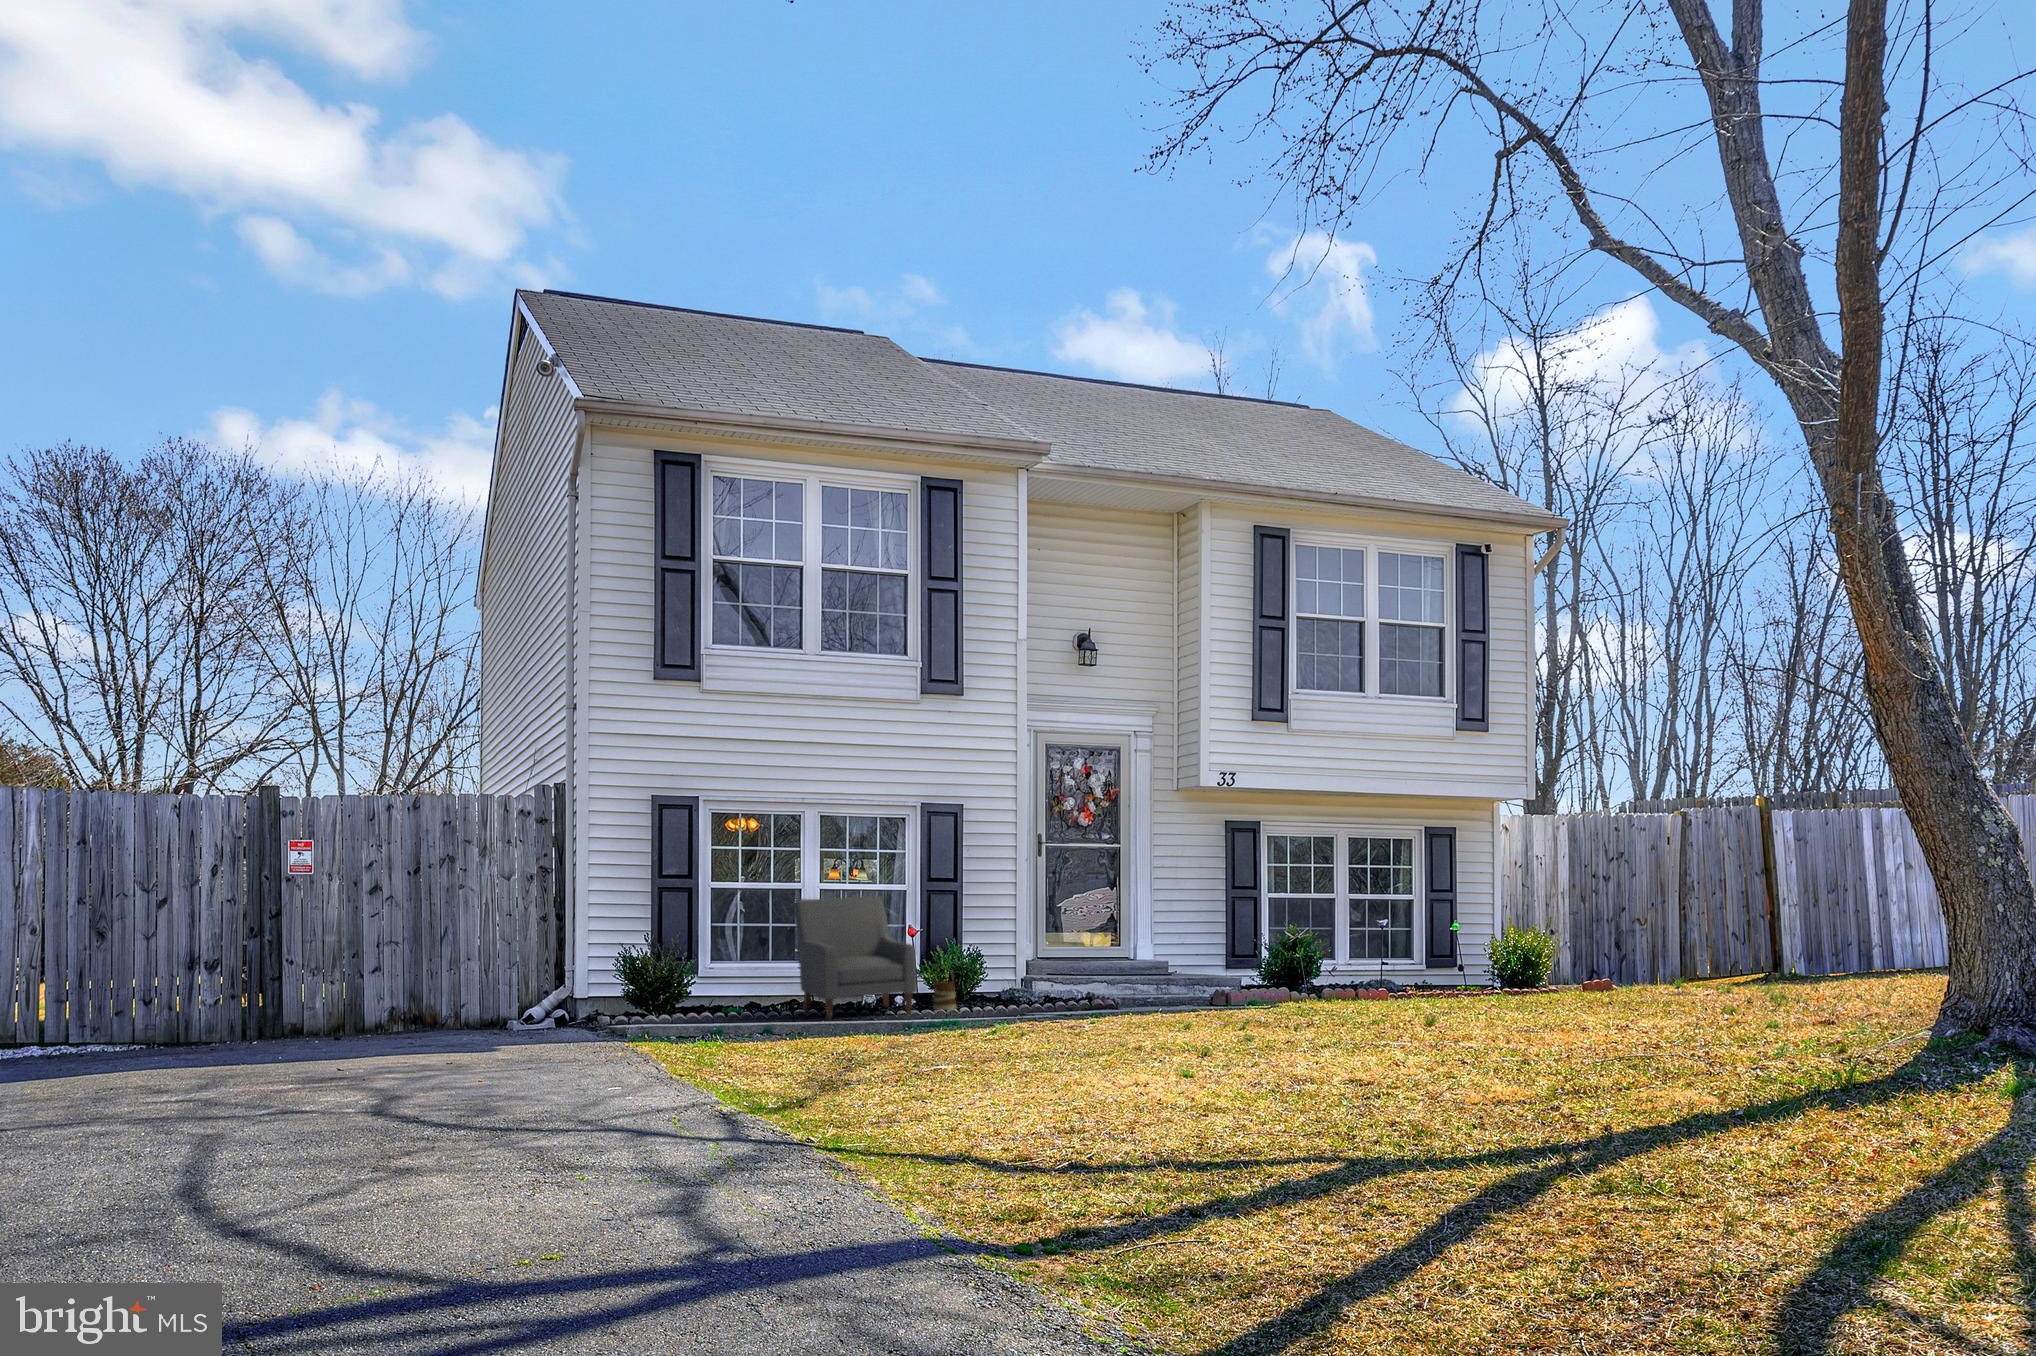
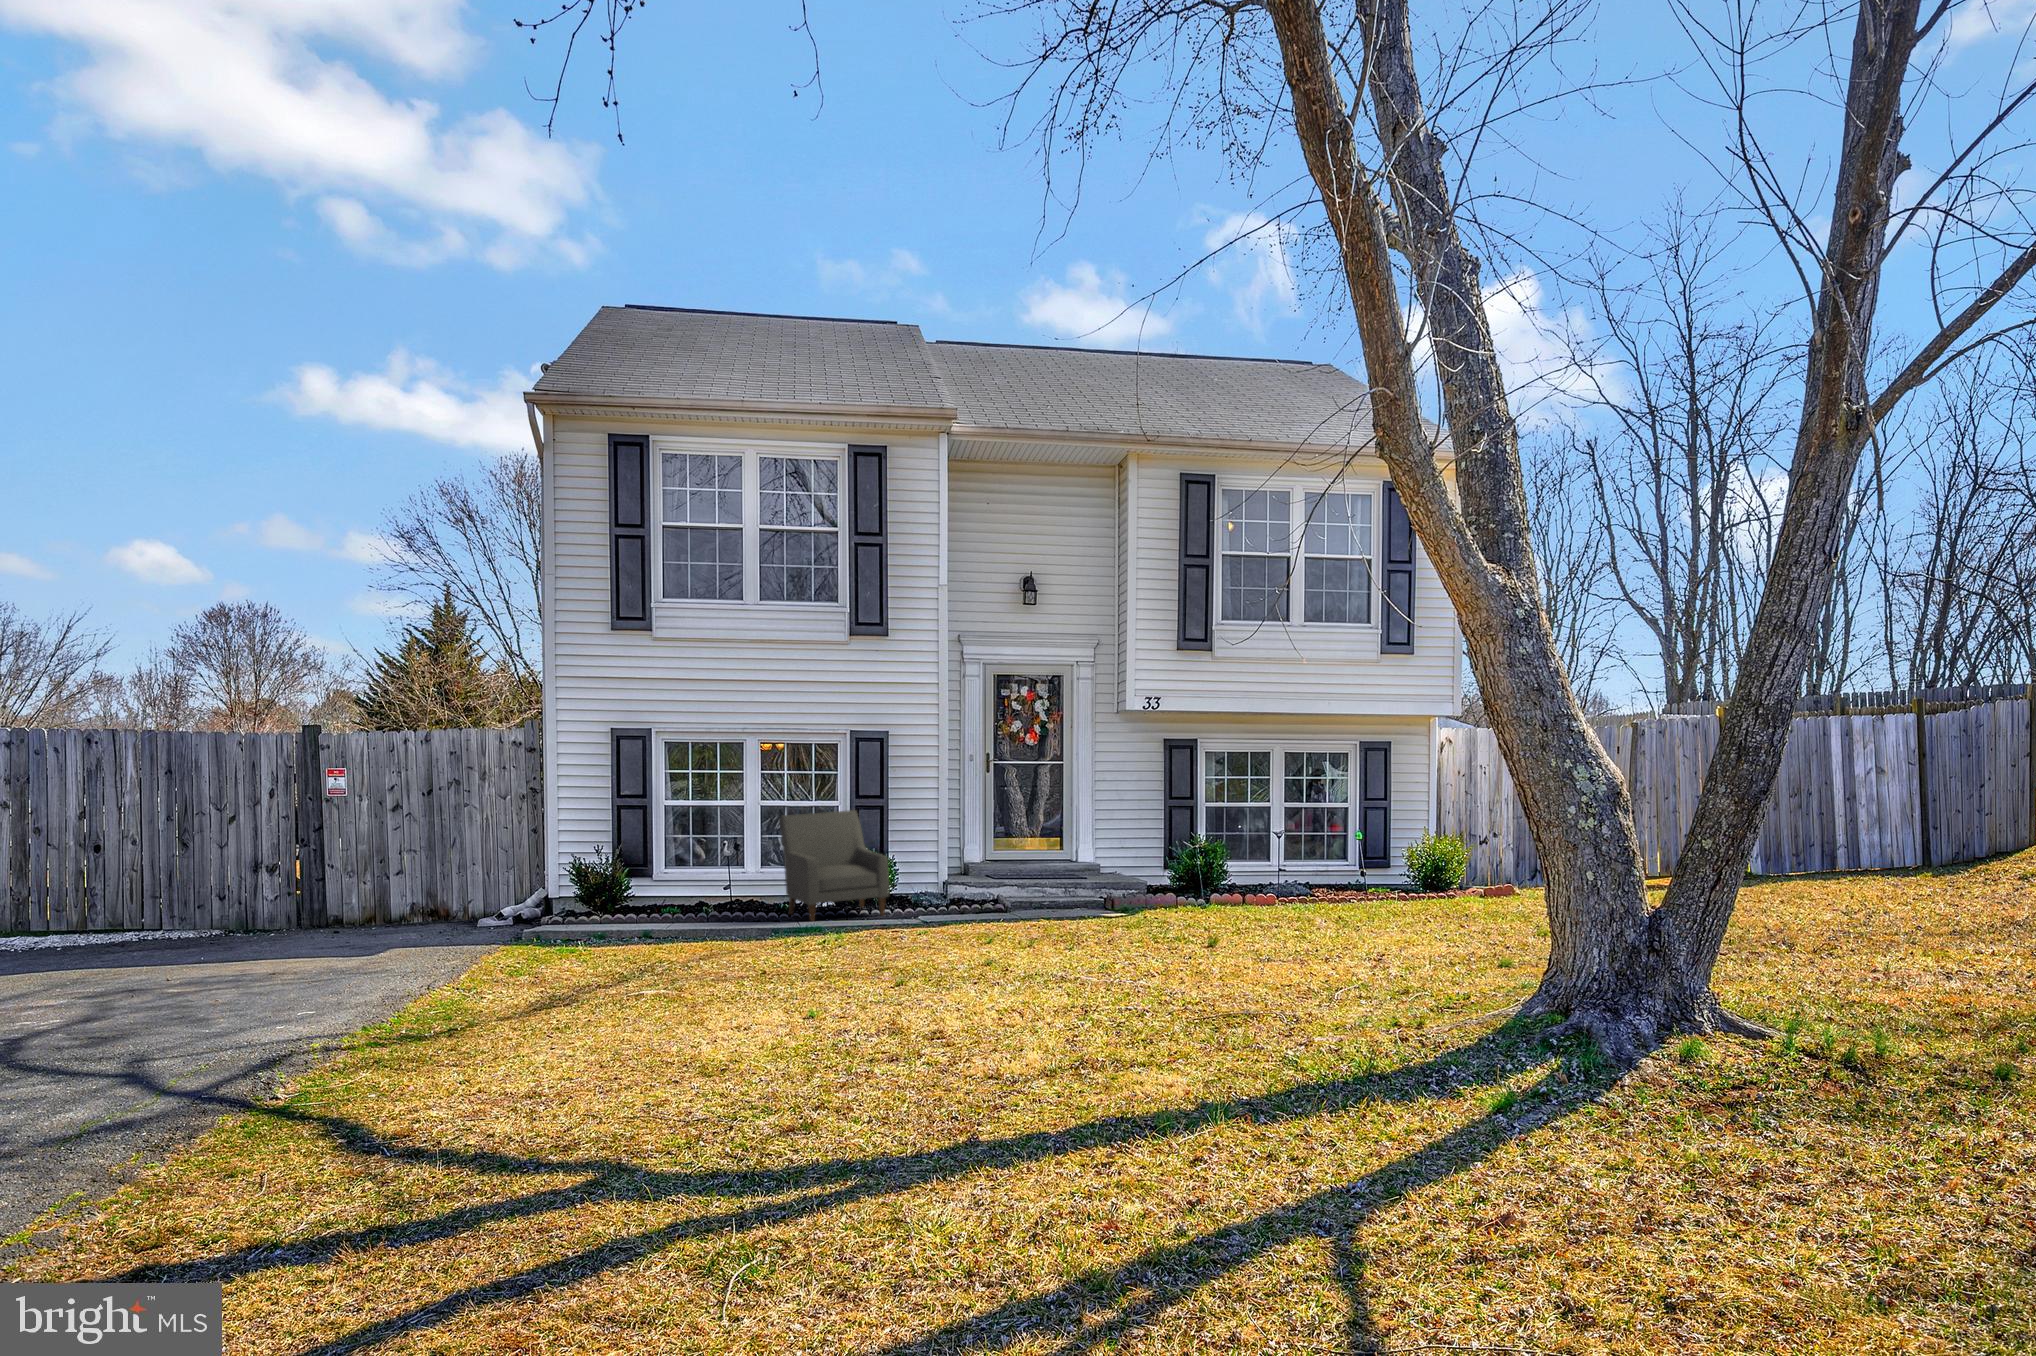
wooden bucket: present [933,981,956,1010] -> none [904,872,924,911]

